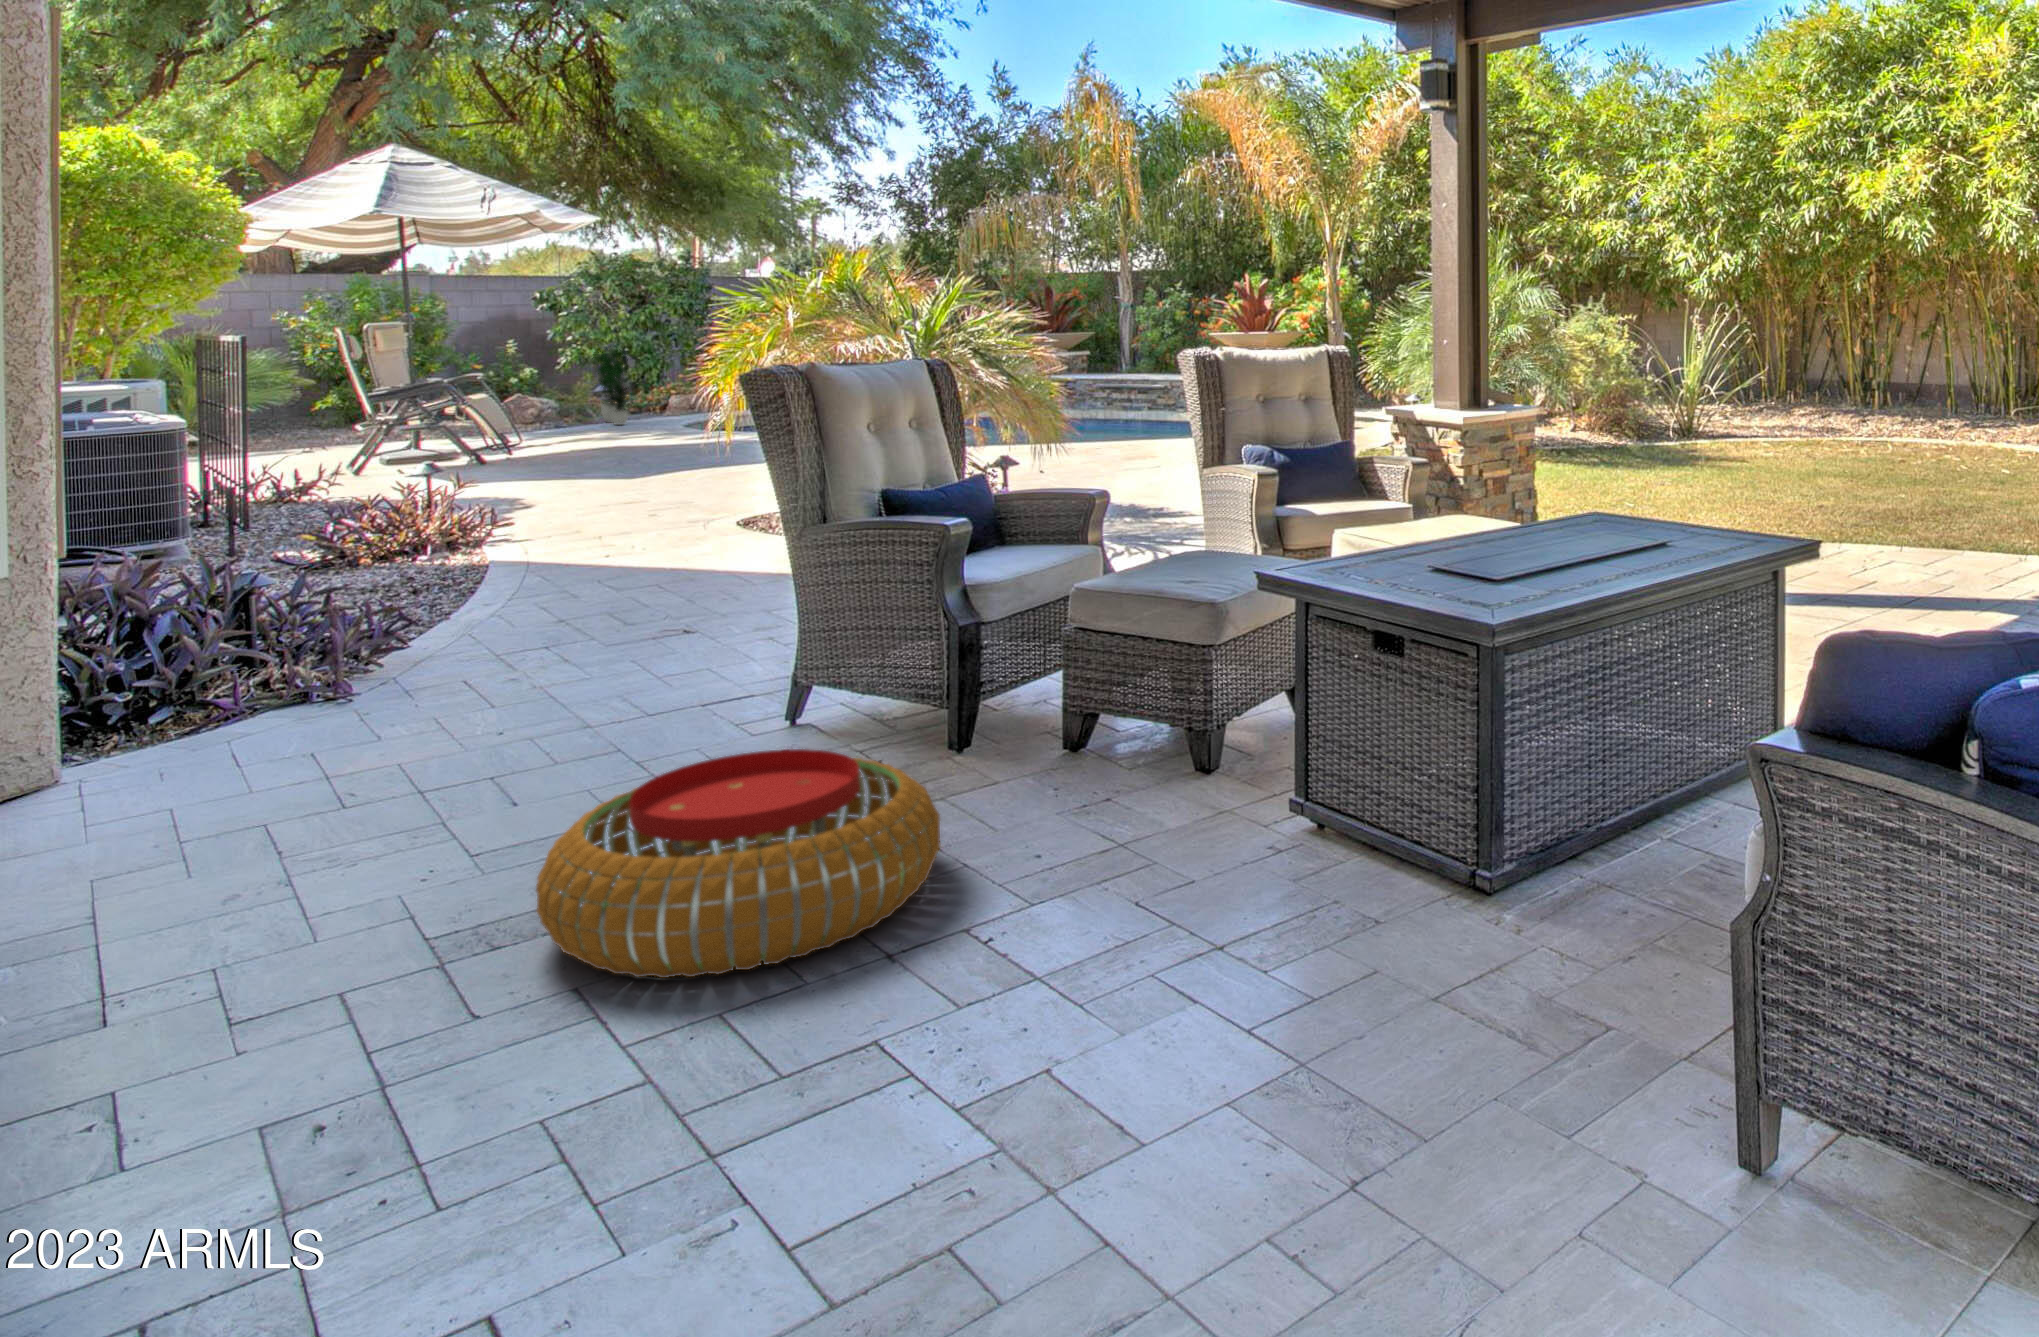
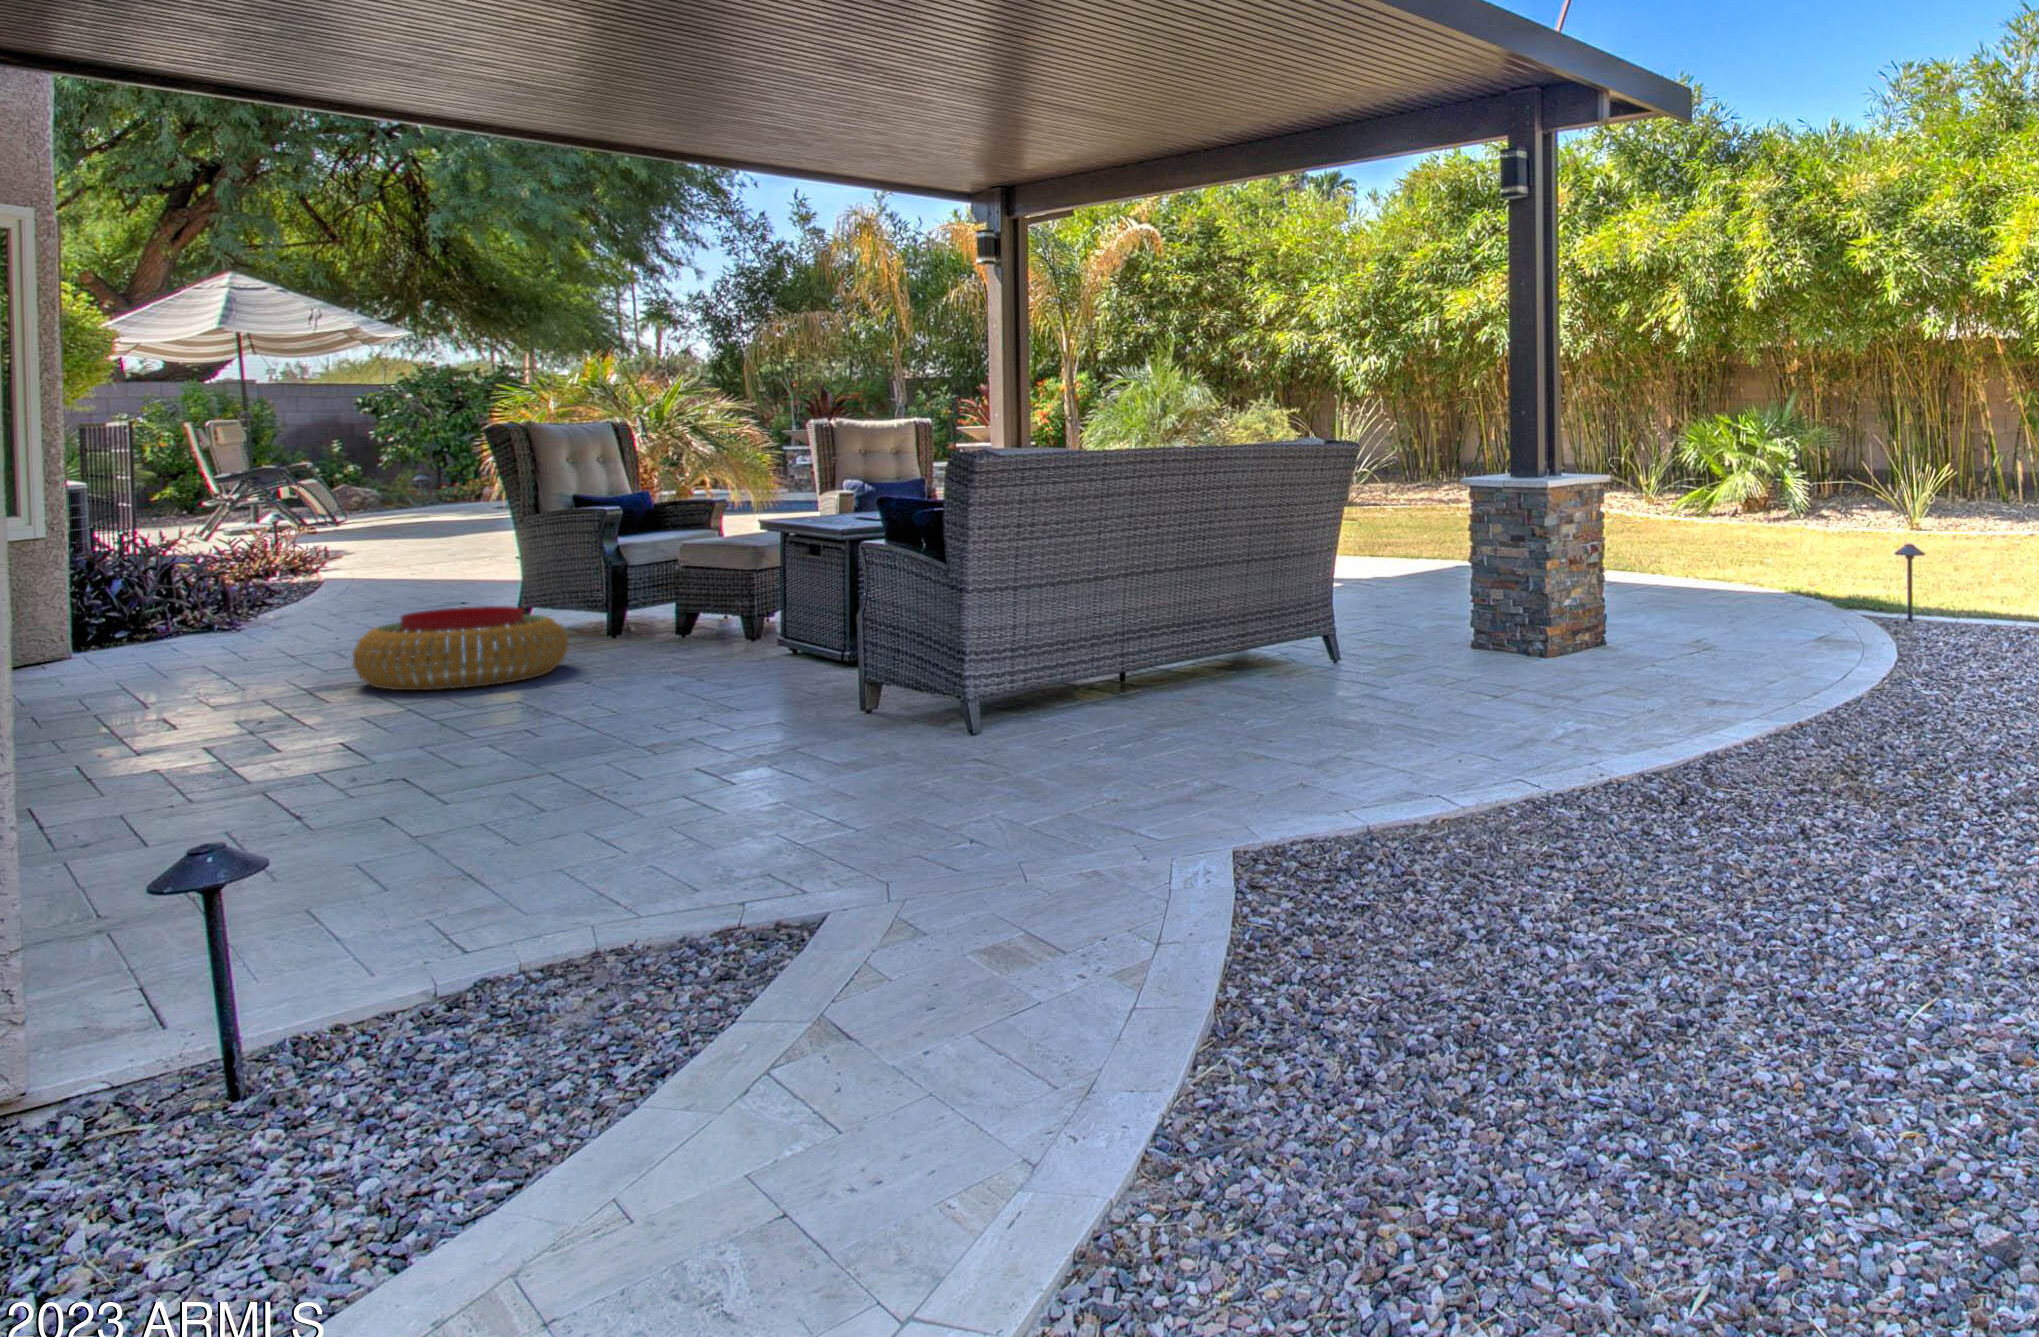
potted plant: present [592,348,632,425] -> none [408,440,448,513]

